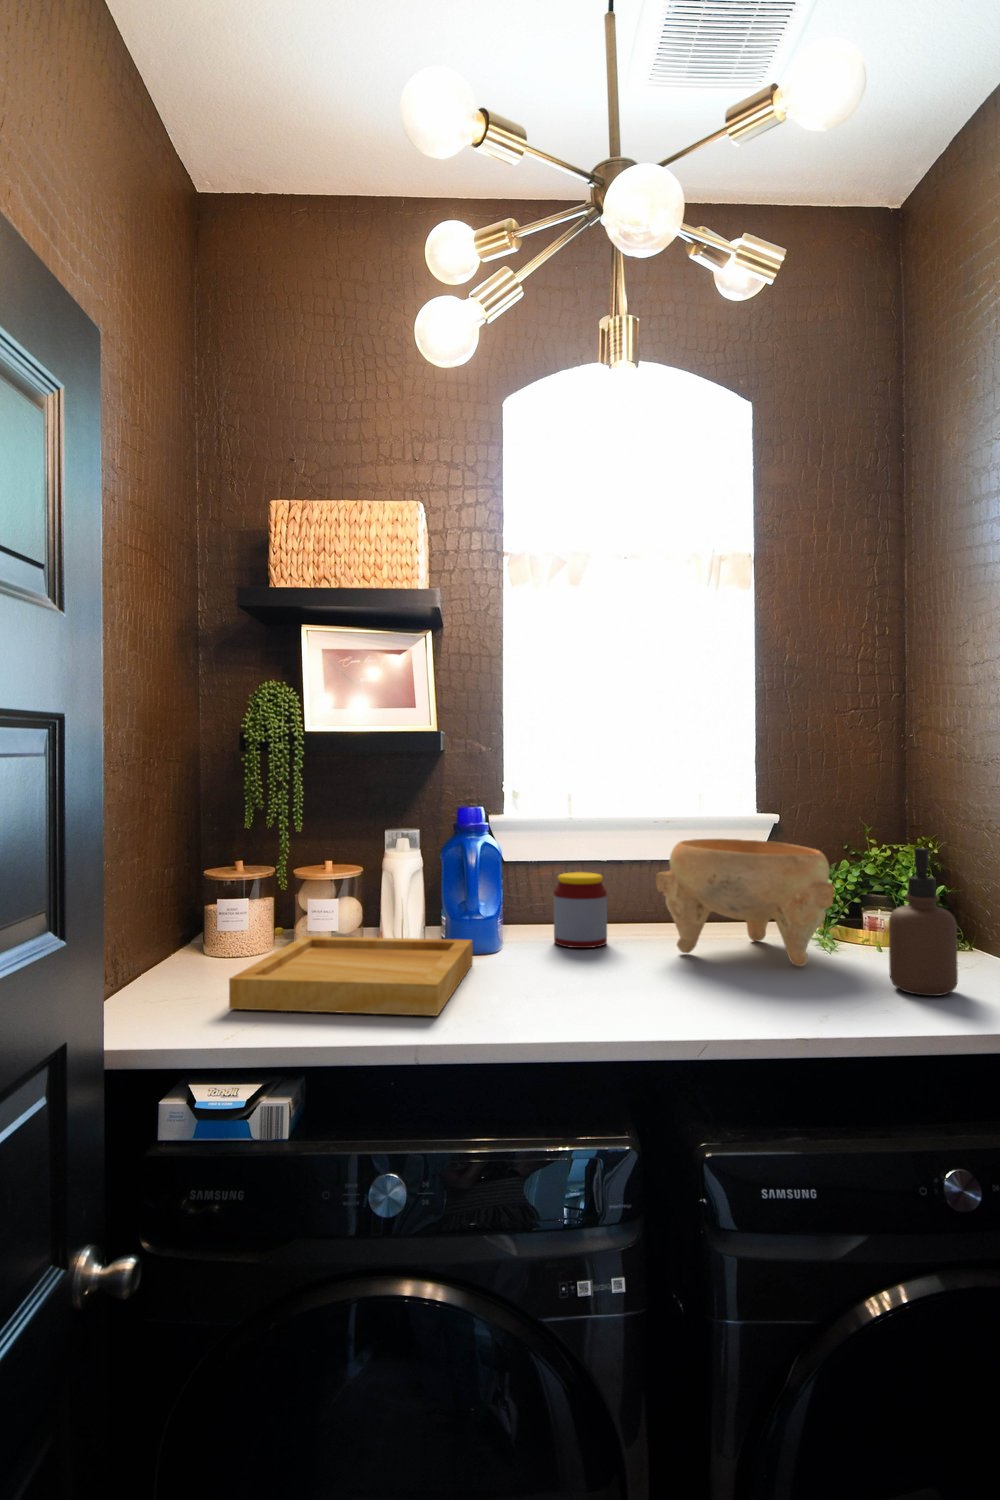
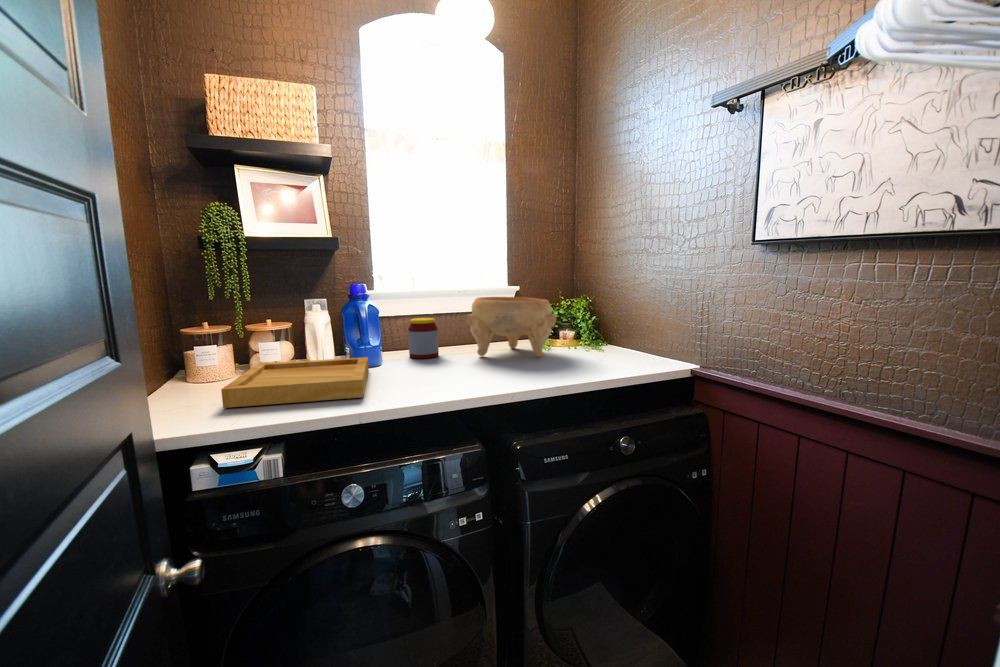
soap dispenser: present [889,848,958,996] -> none [584,294,614,364]

